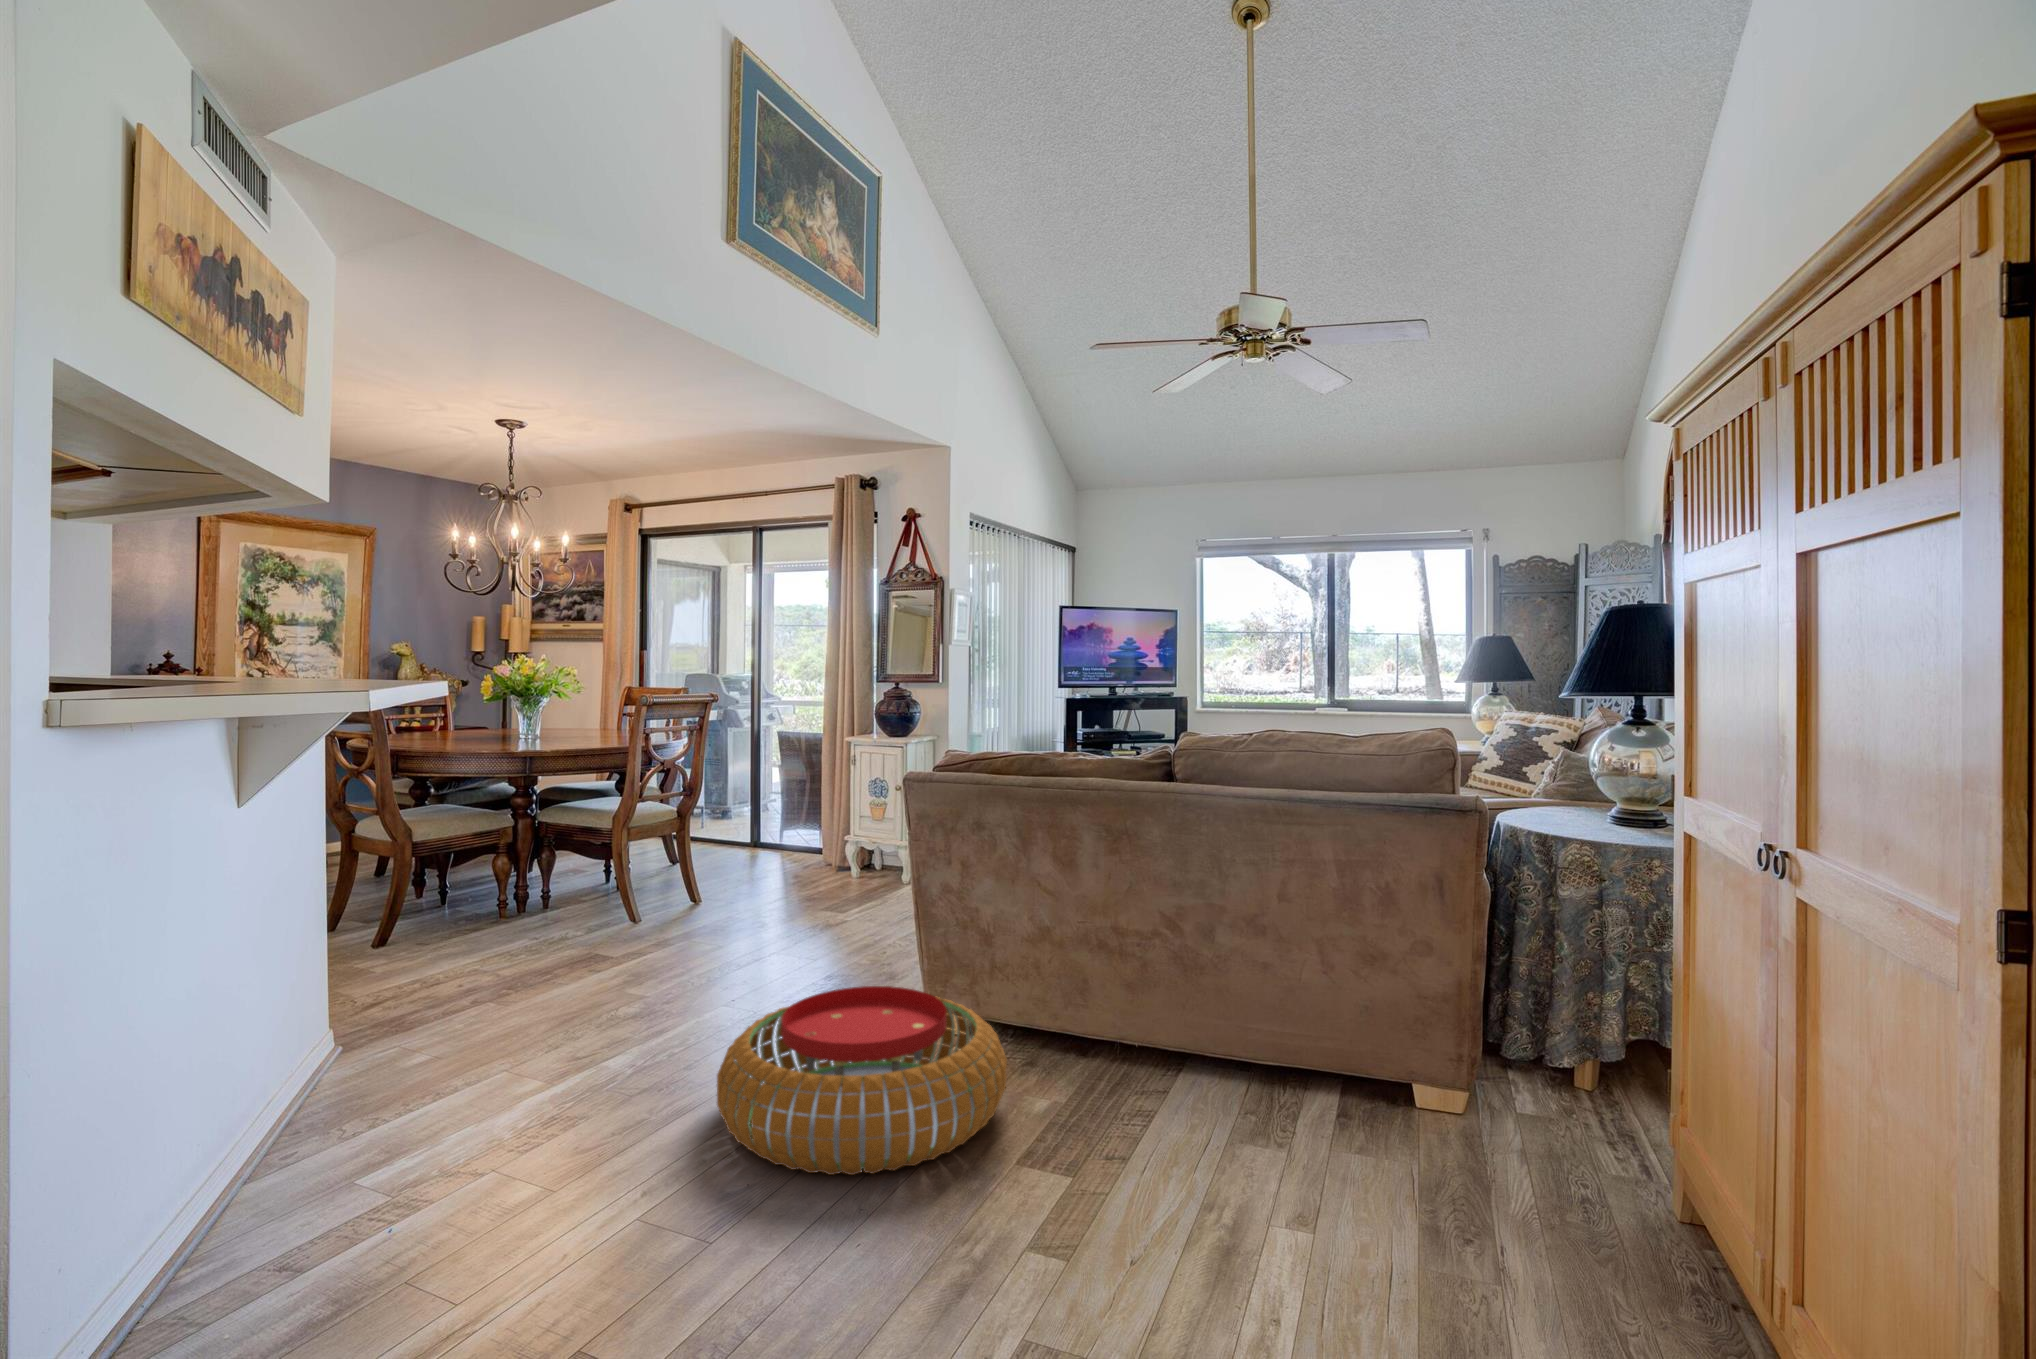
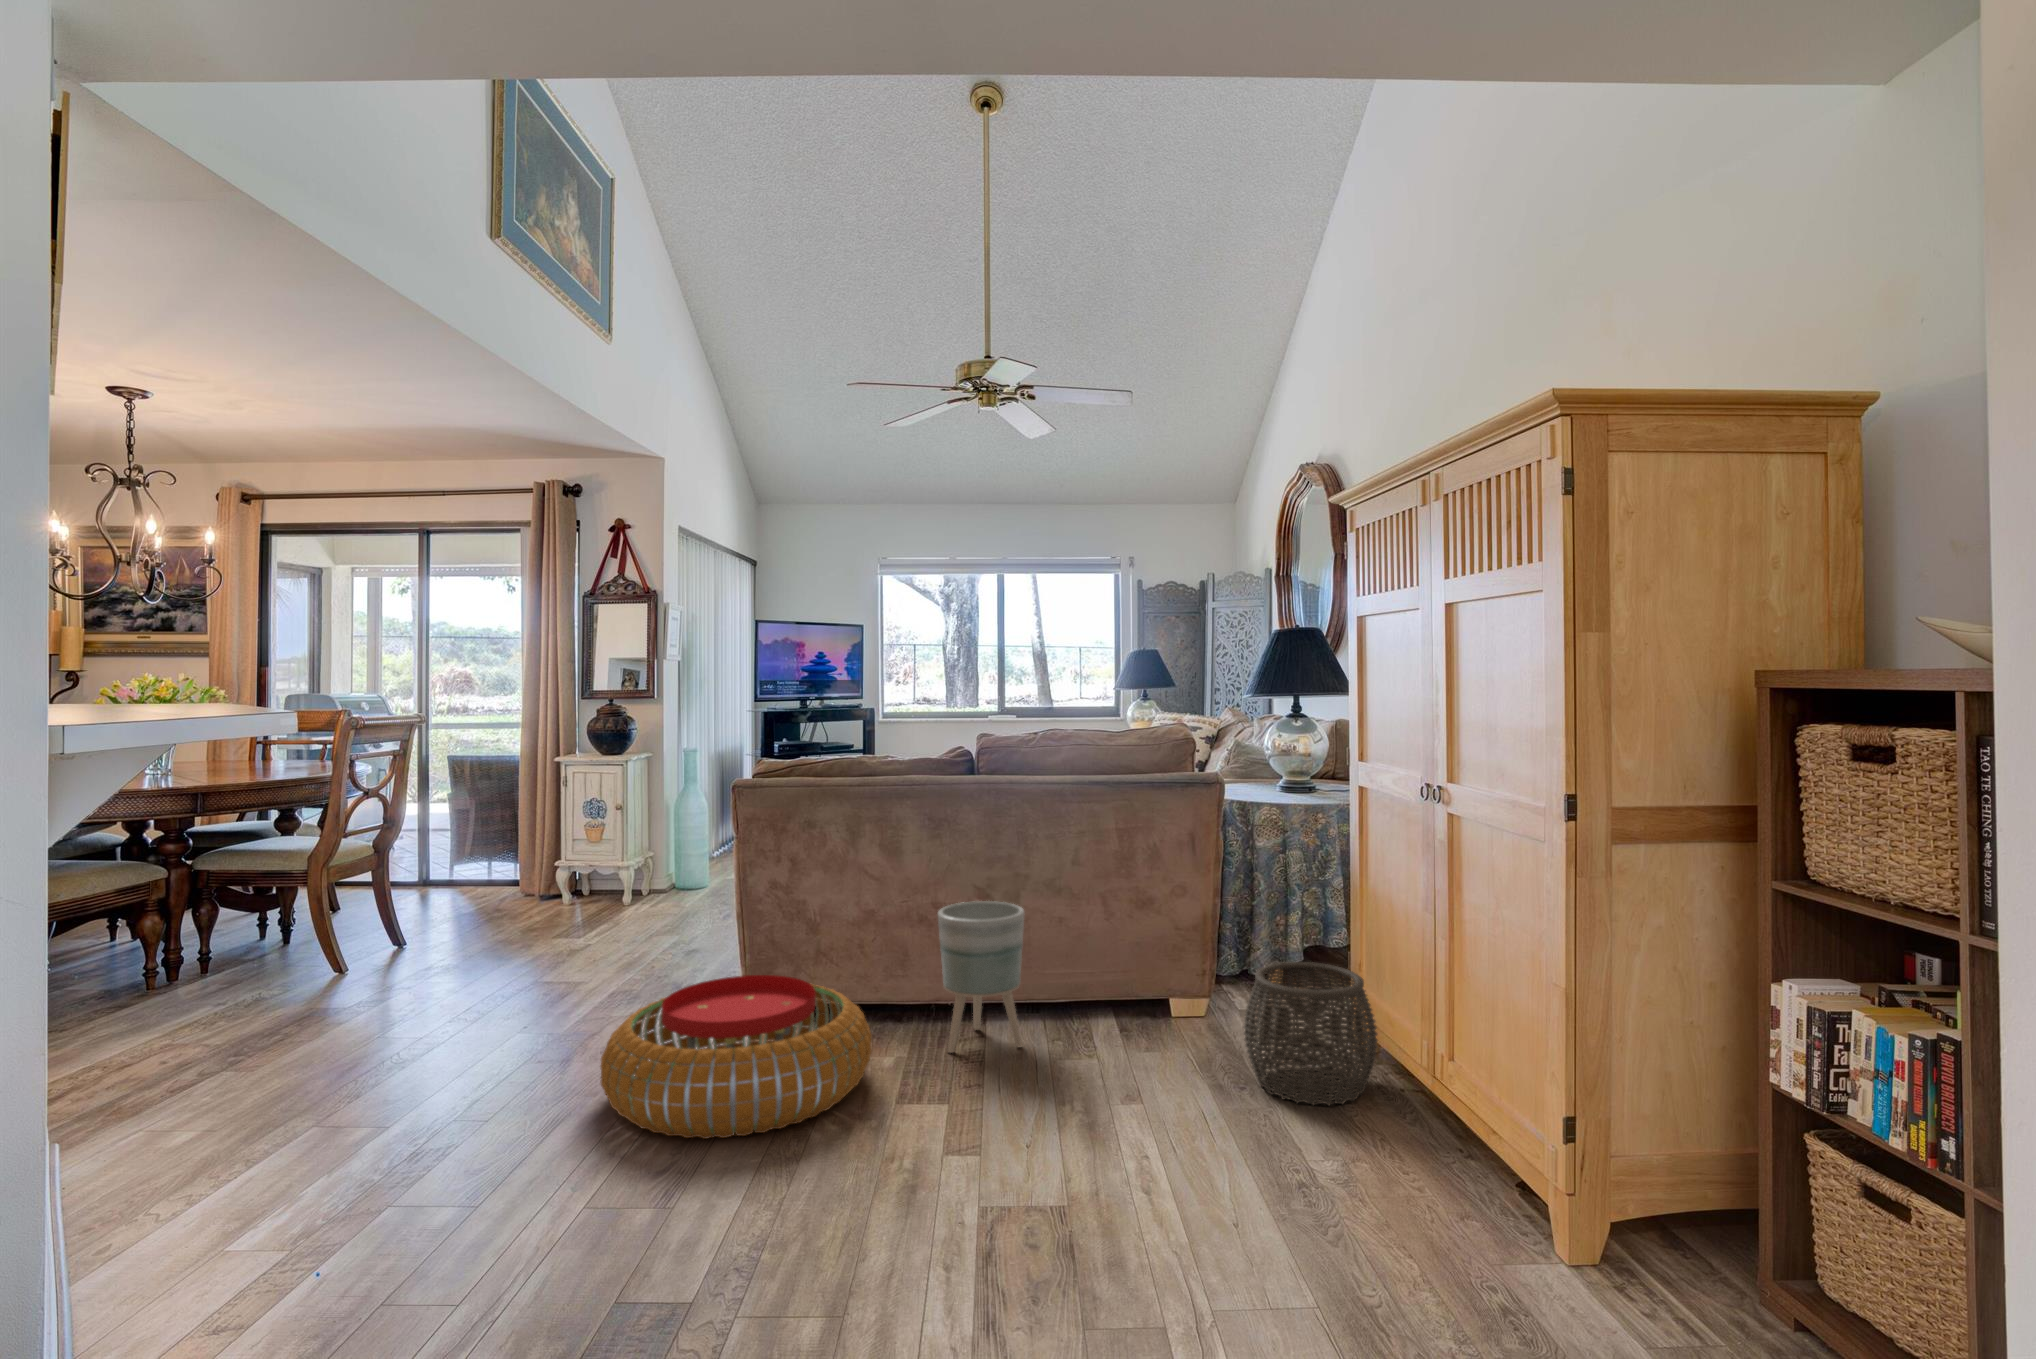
planter: none [1103,931,1208,1117] -> present [938,901,1024,1053]
woven basket: none [1473,1072,1687,1306] -> present [1244,962,1378,1105]

